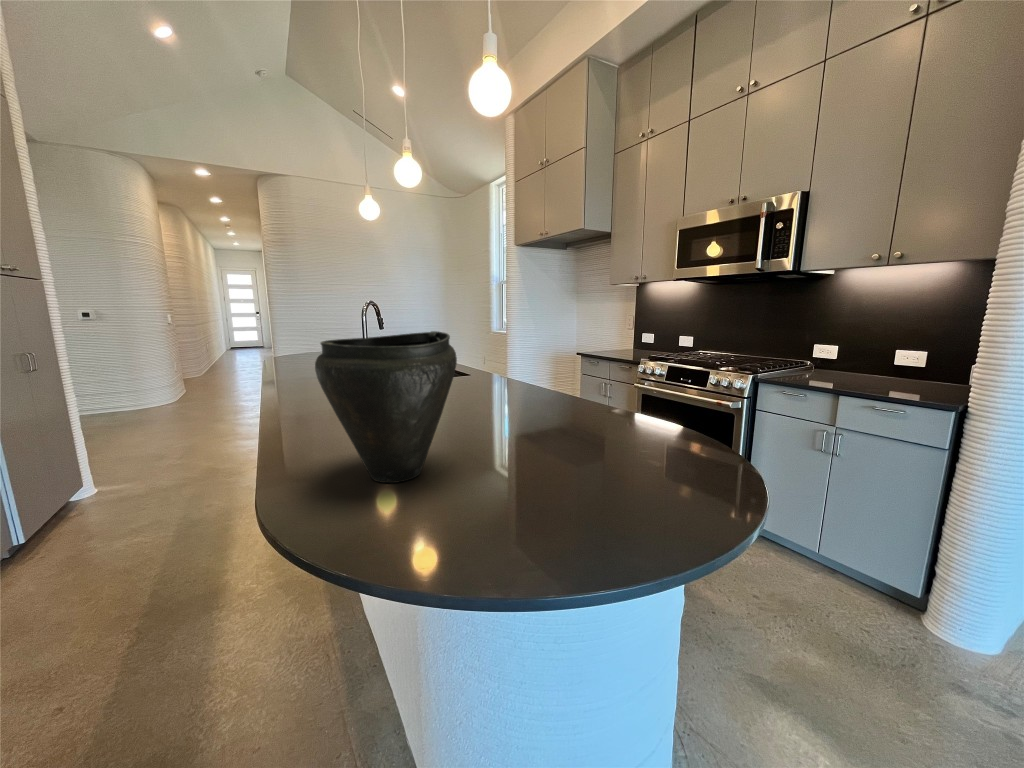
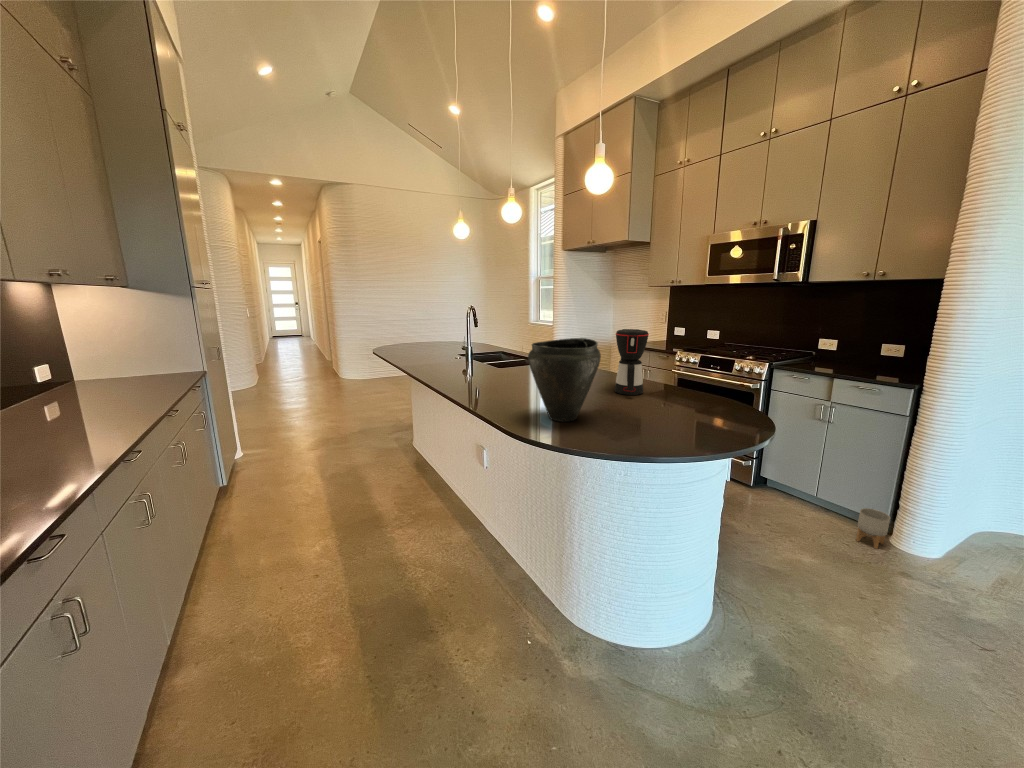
coffee maker: none [522,325,572,425] -> present [614,329,649,395]
planter: none [876,575,925,636] -> present [856,508,890,549]

